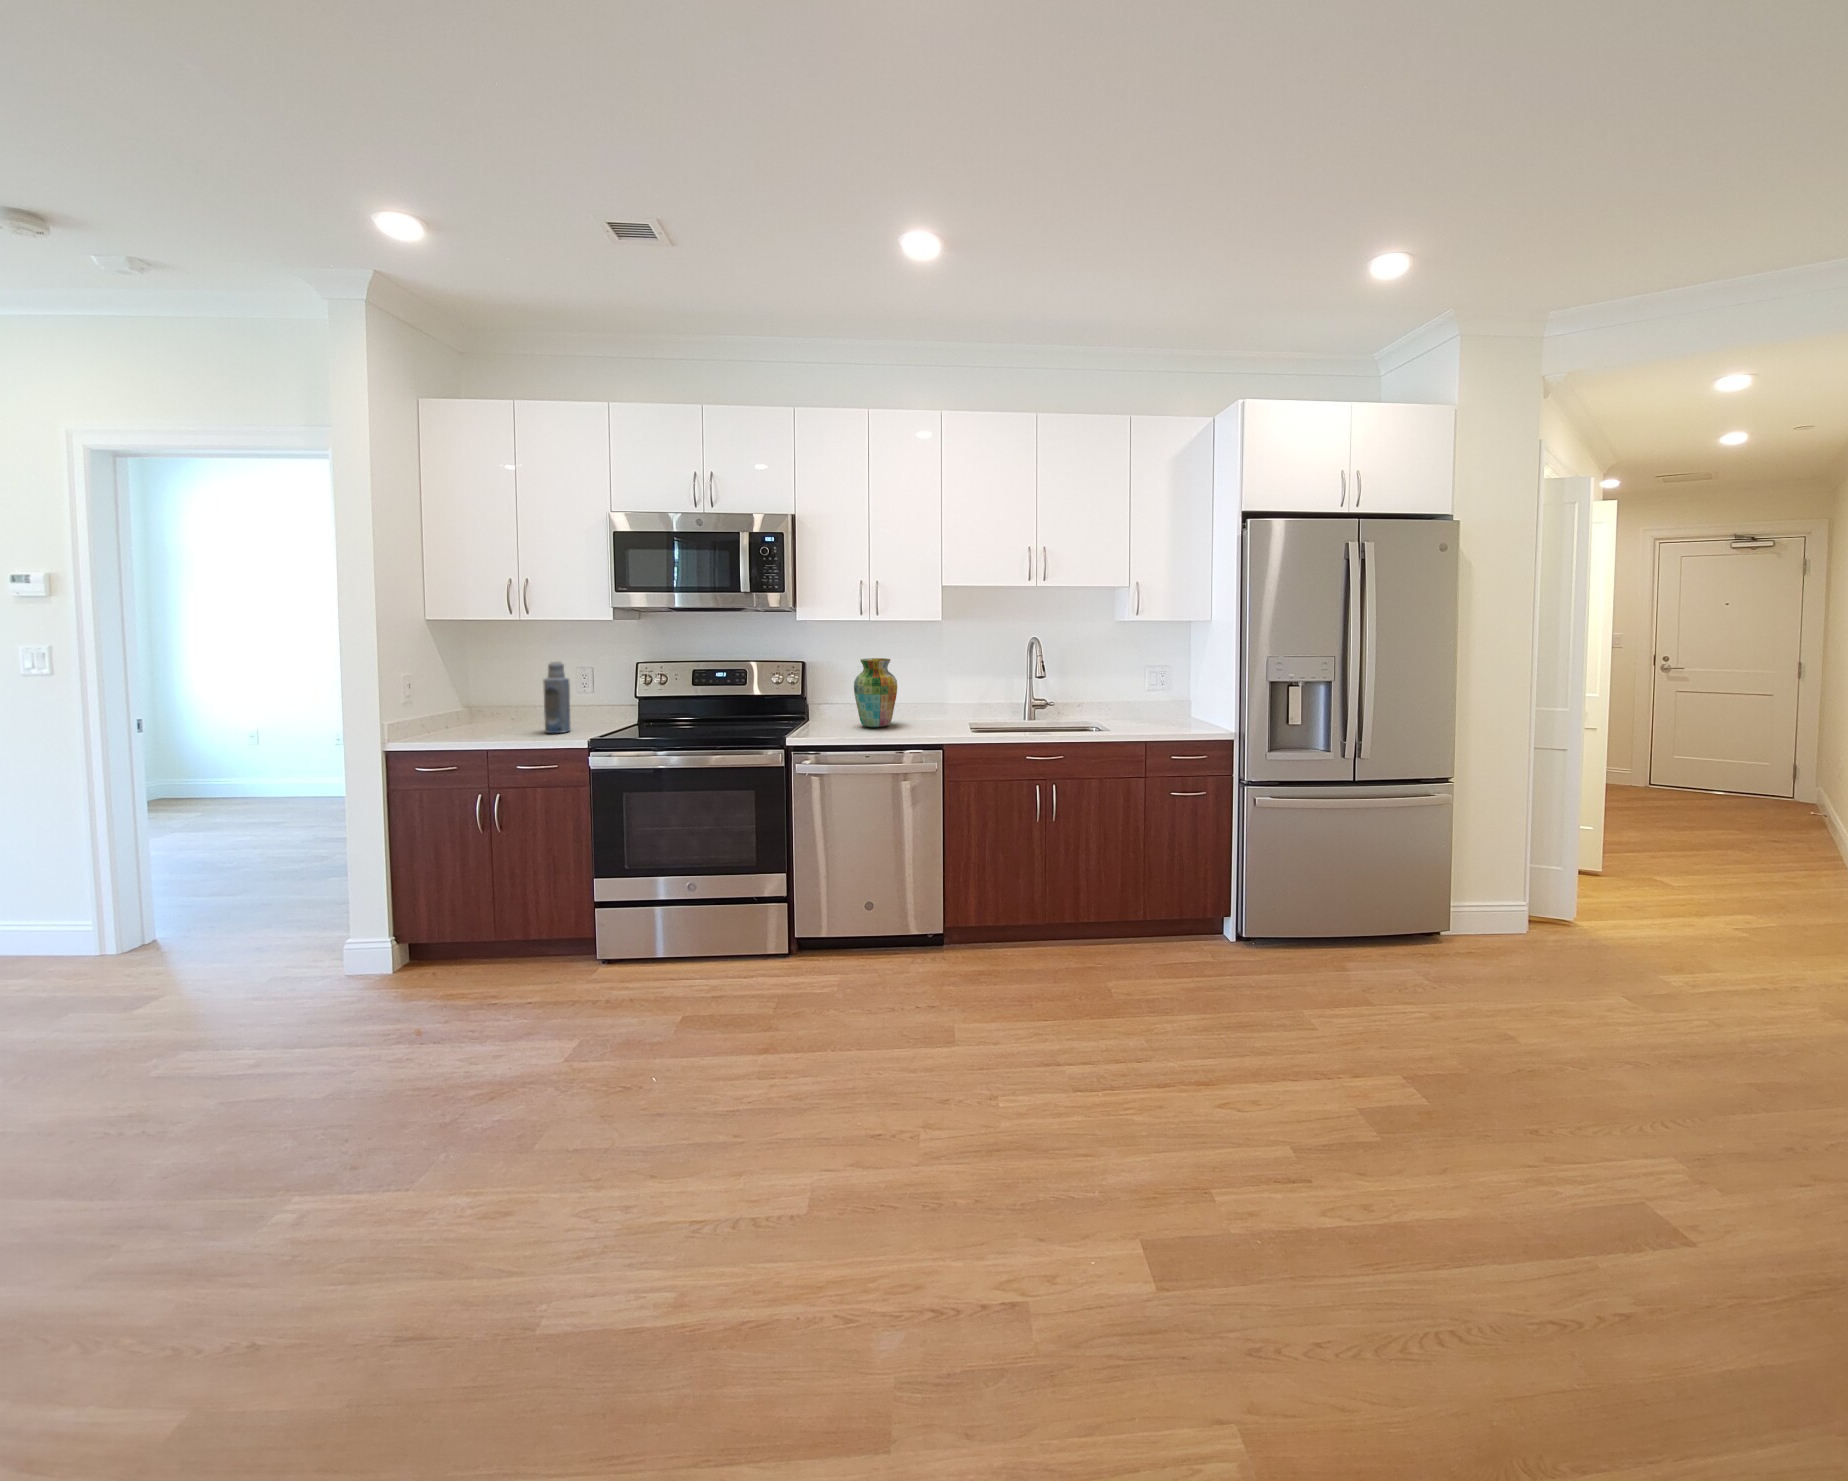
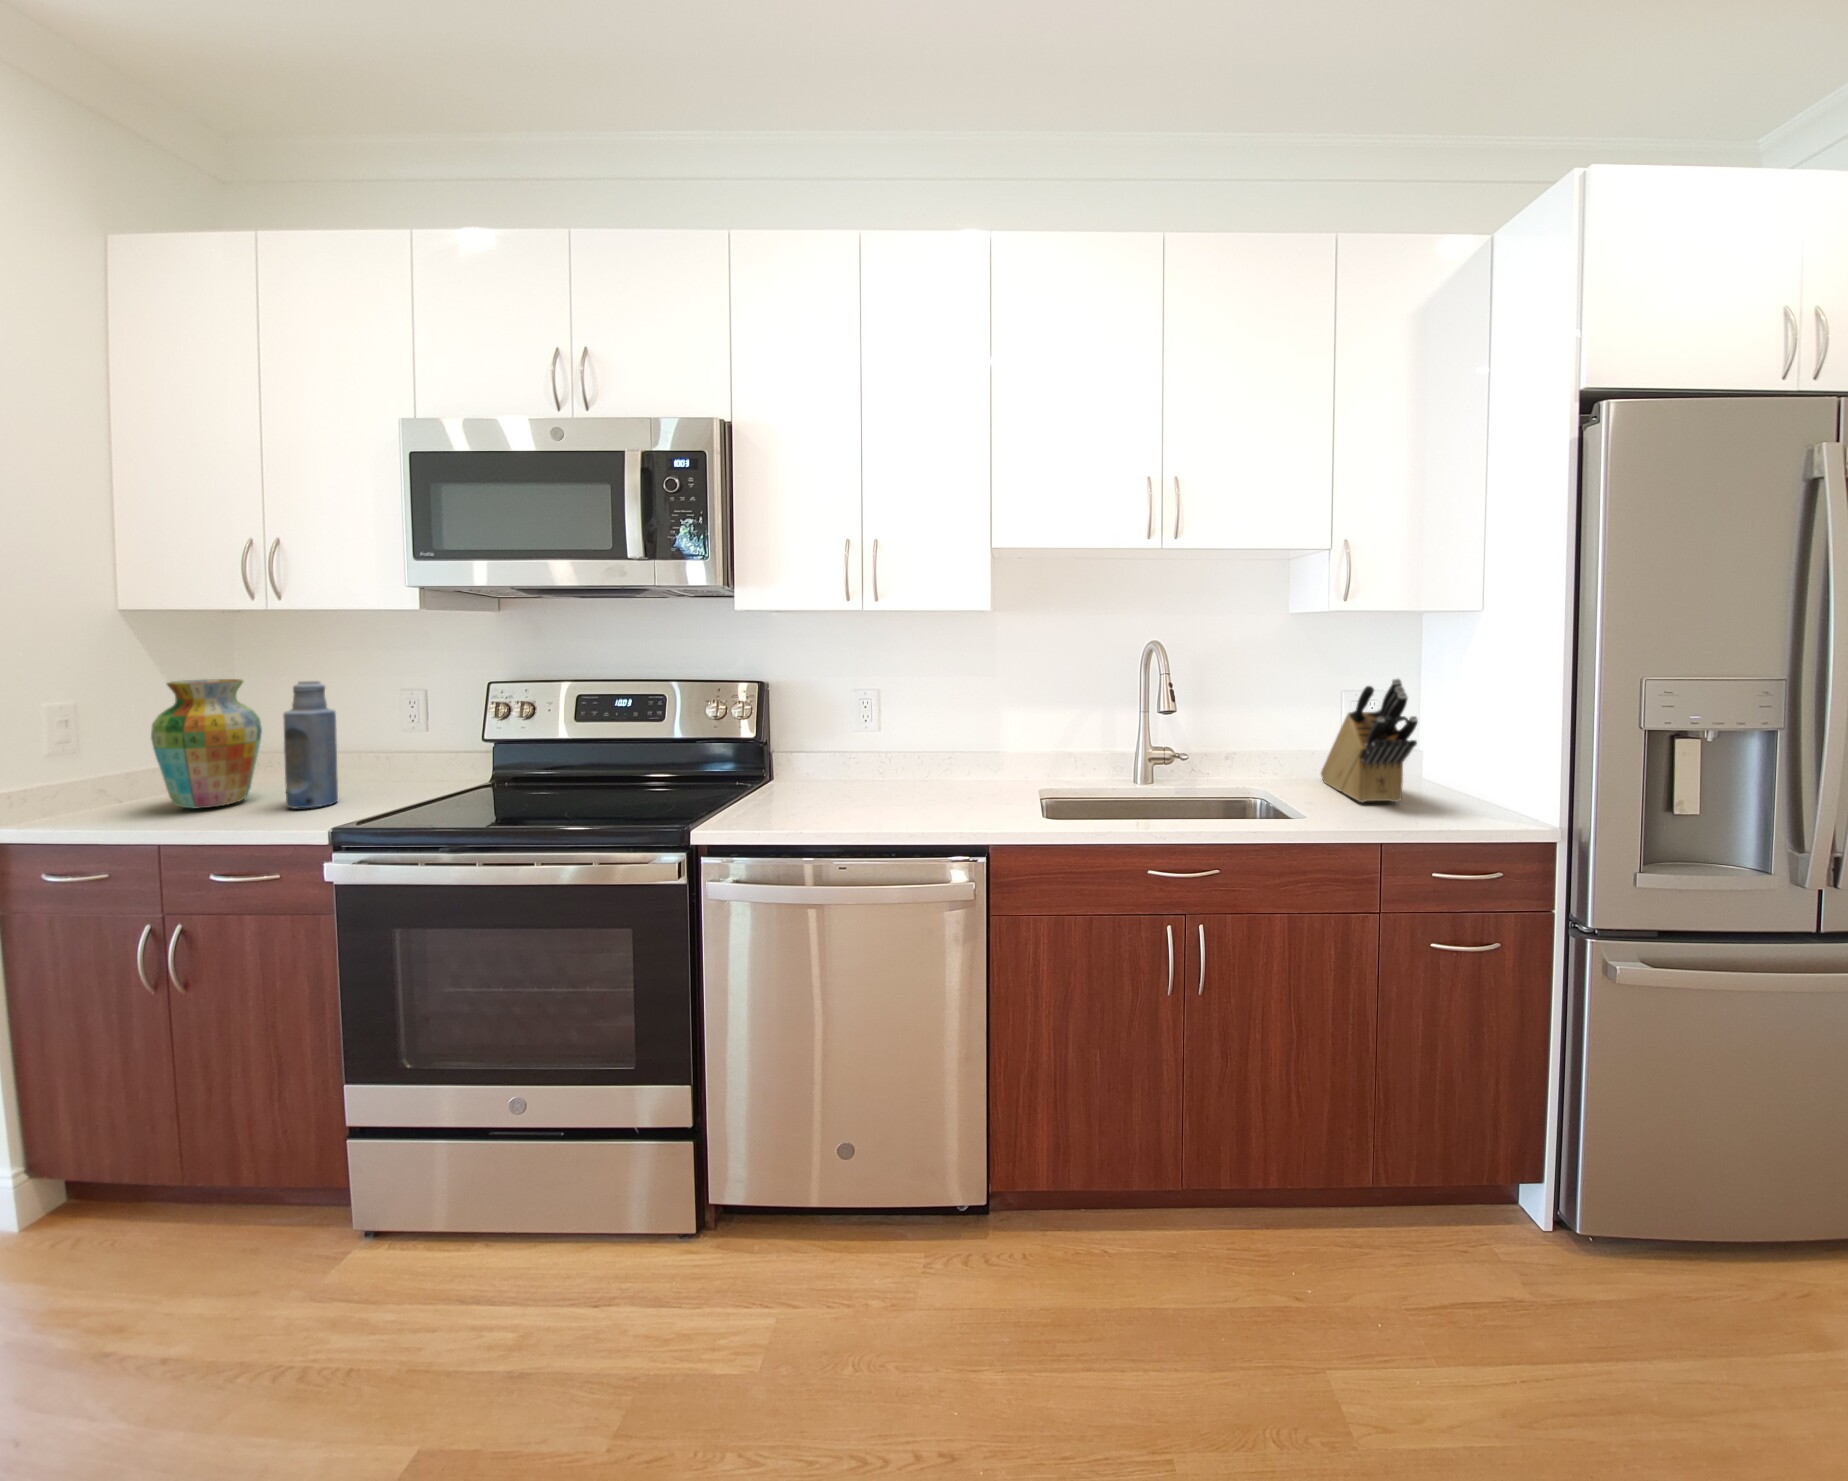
knife block: none [1130,657,1171,724] -> present [1321,679,1418,802]
vase: present [854,658,897,727] -> present [151,679,262,808]

